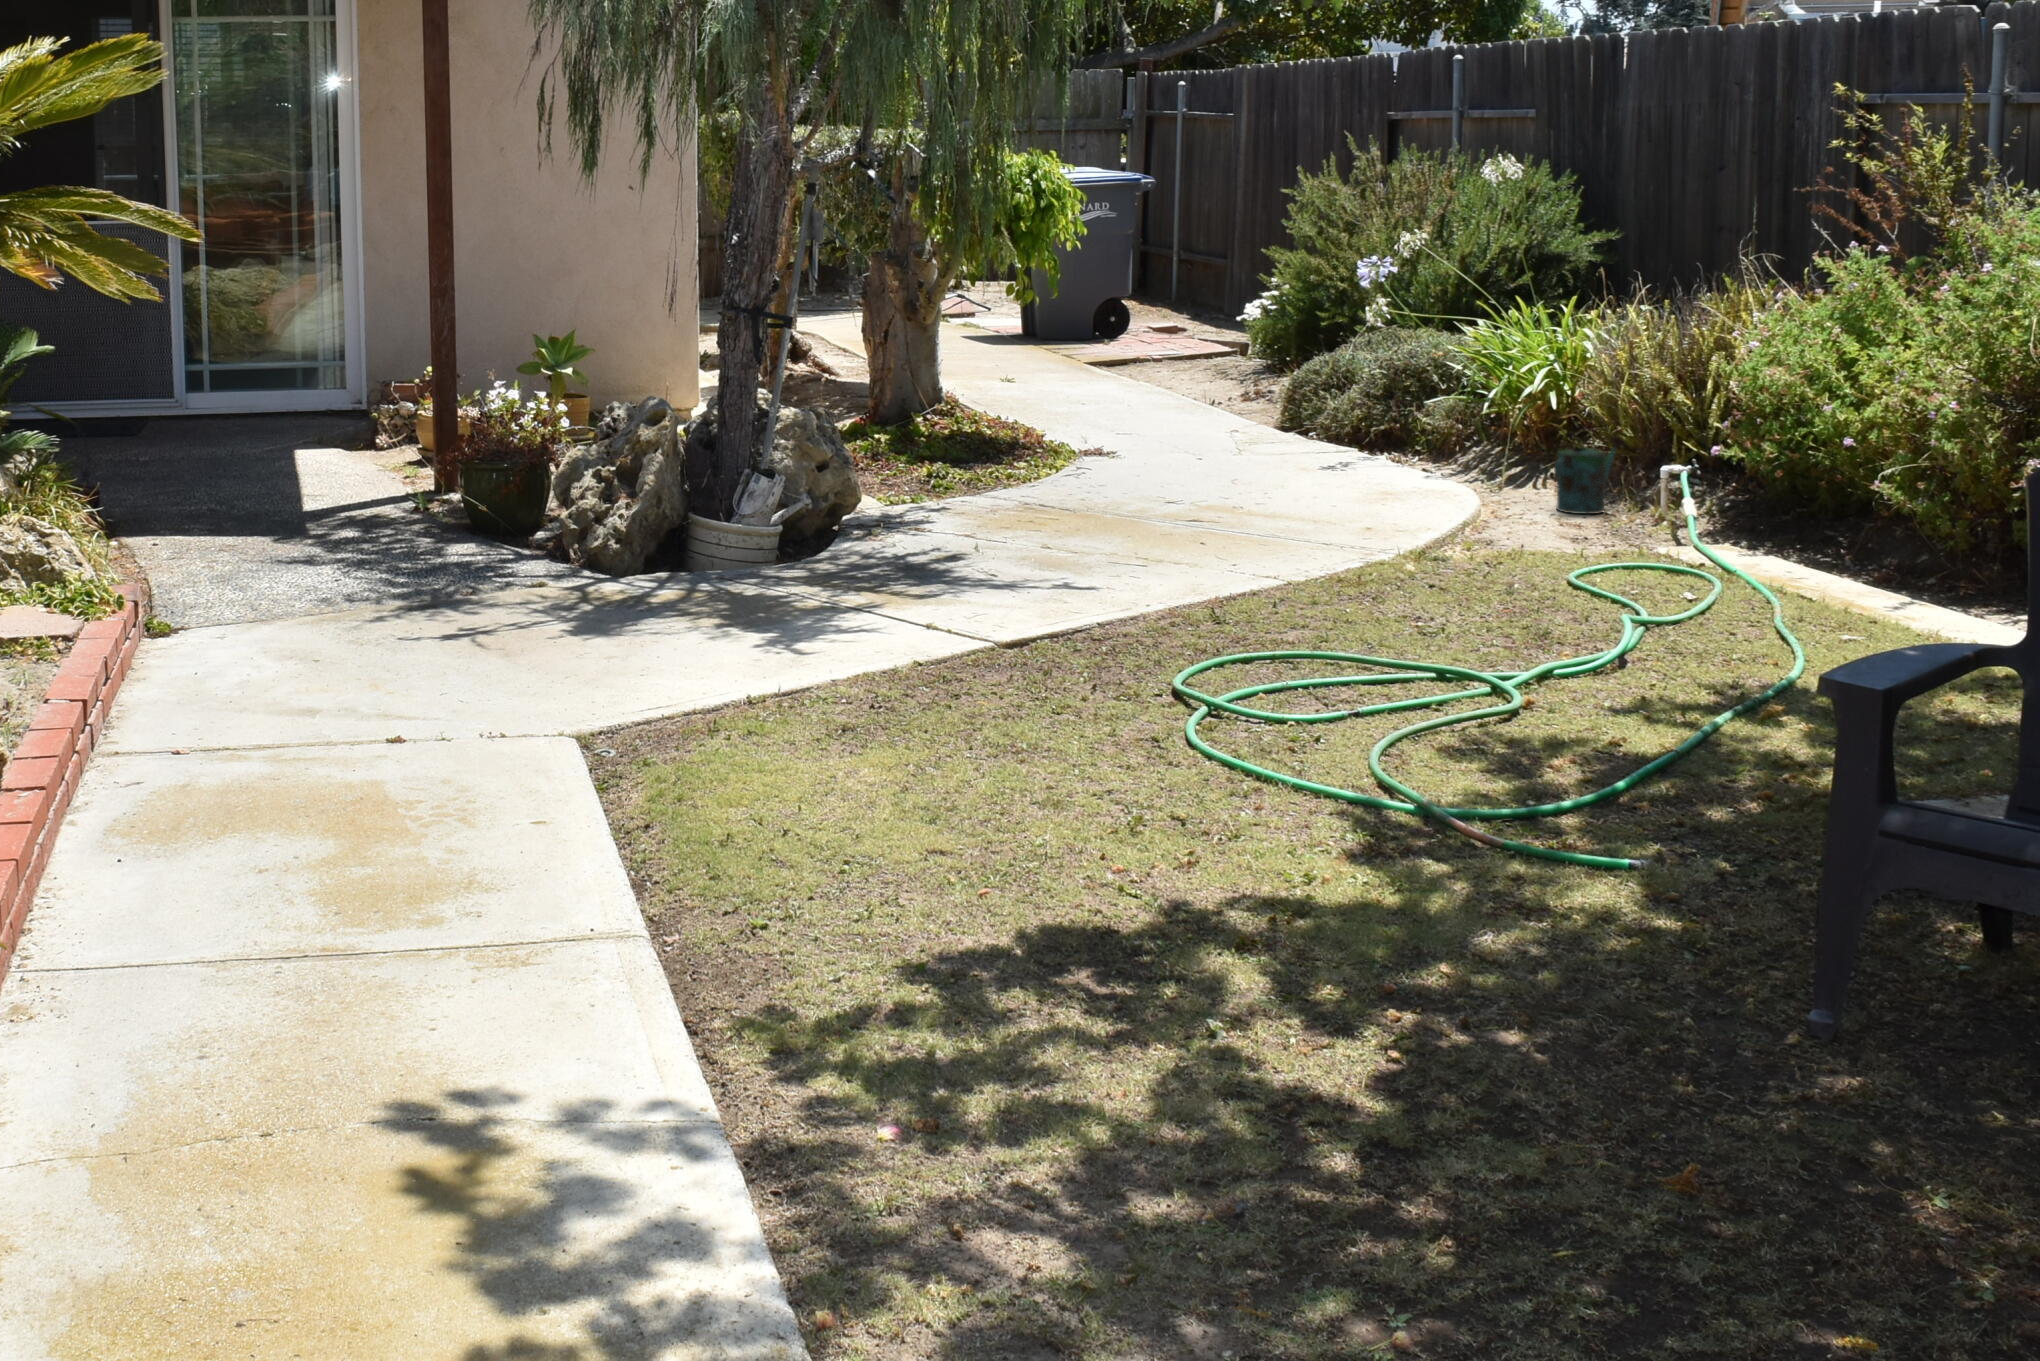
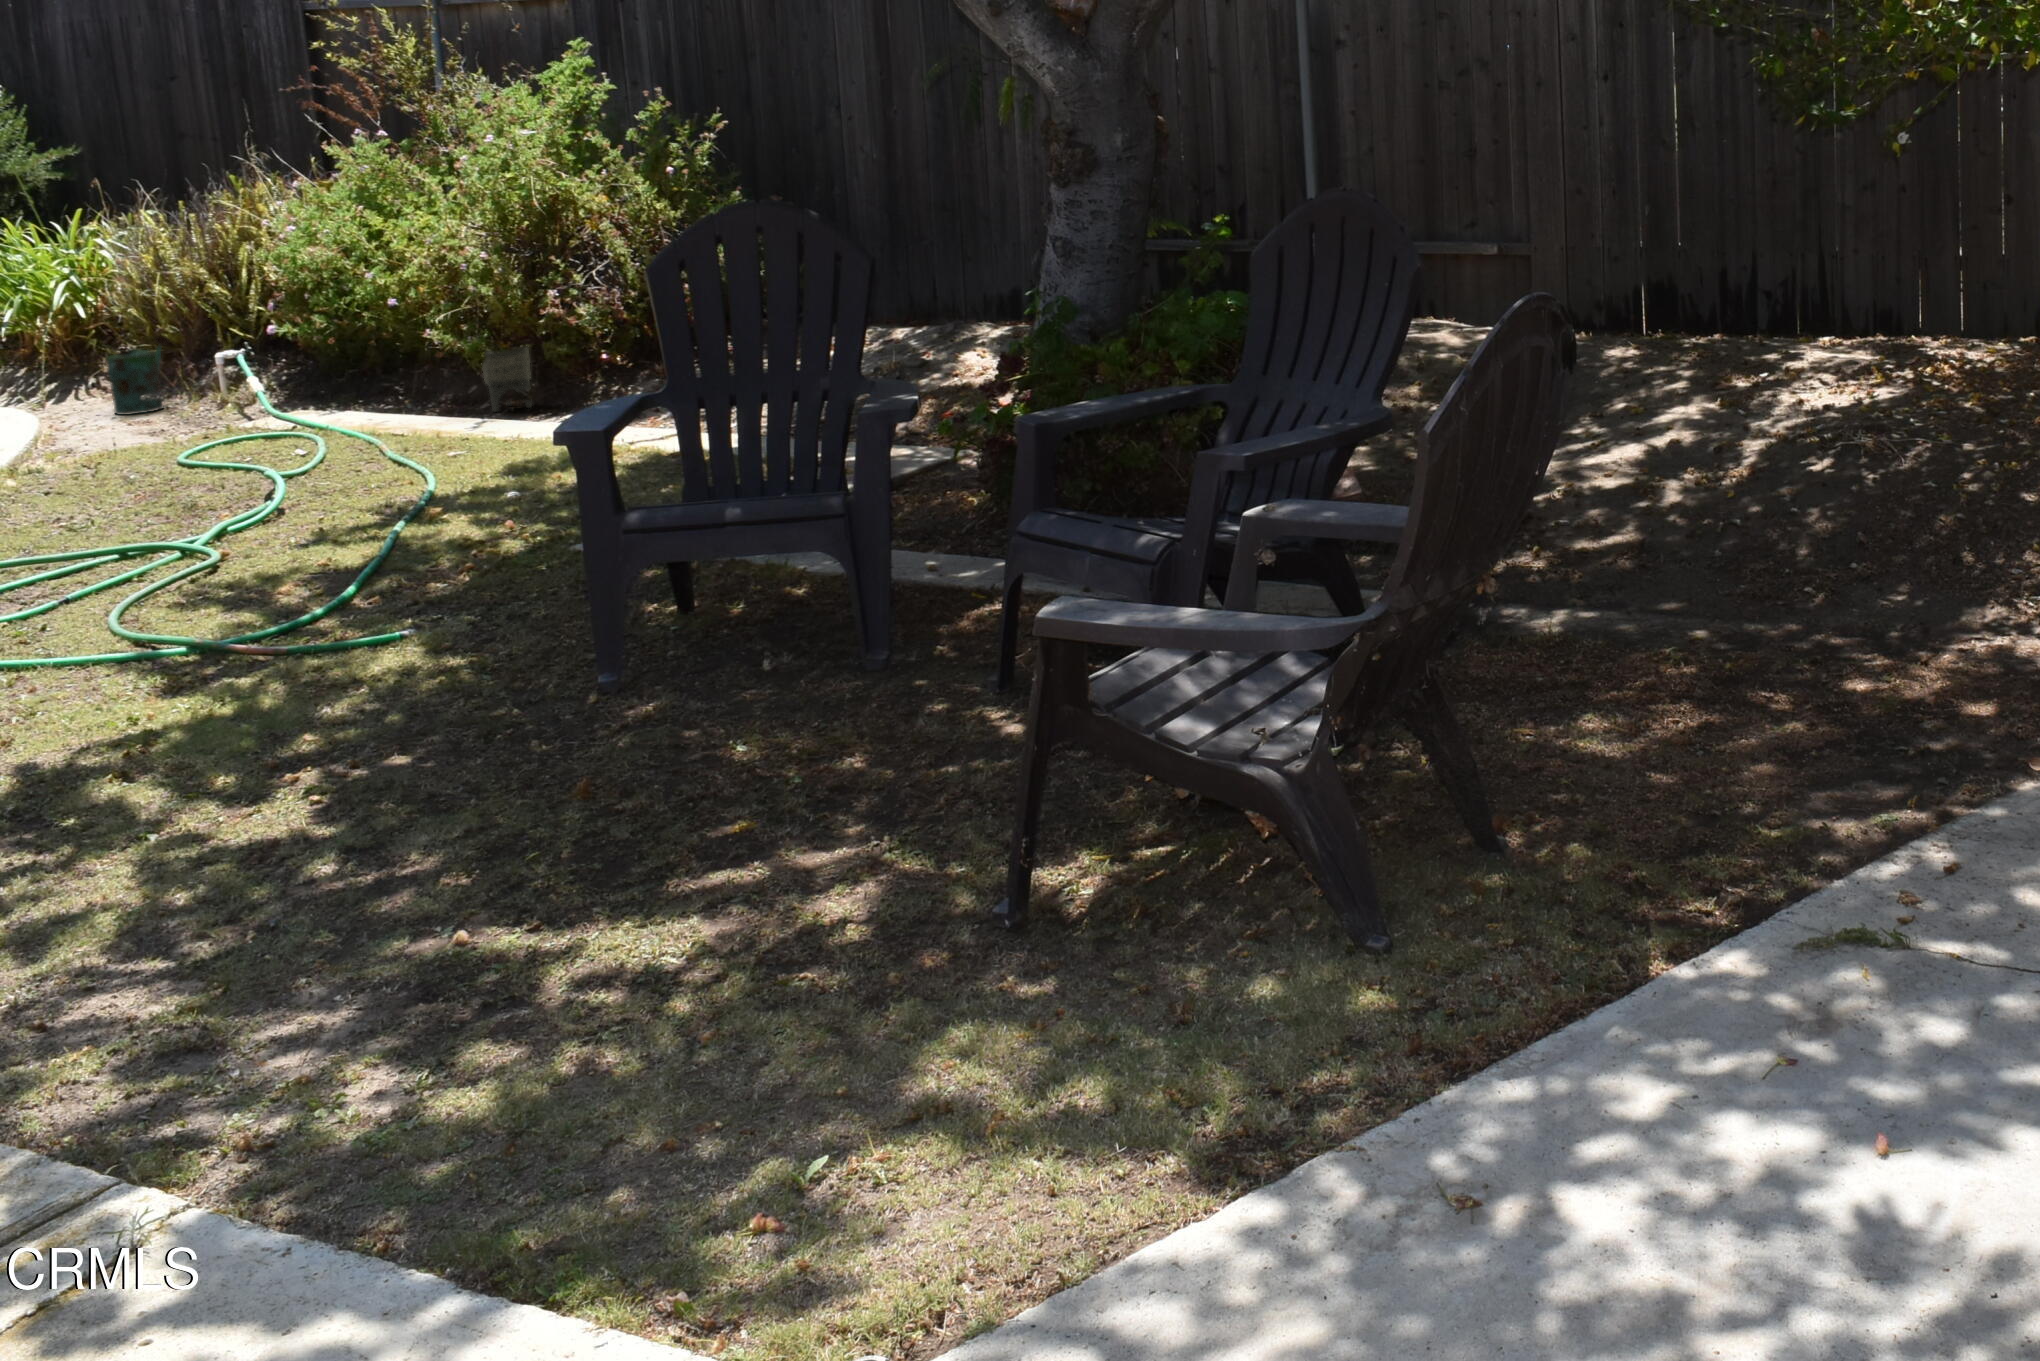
planter: none [1934,517,1998,599] -> present [483,347,532,412]

